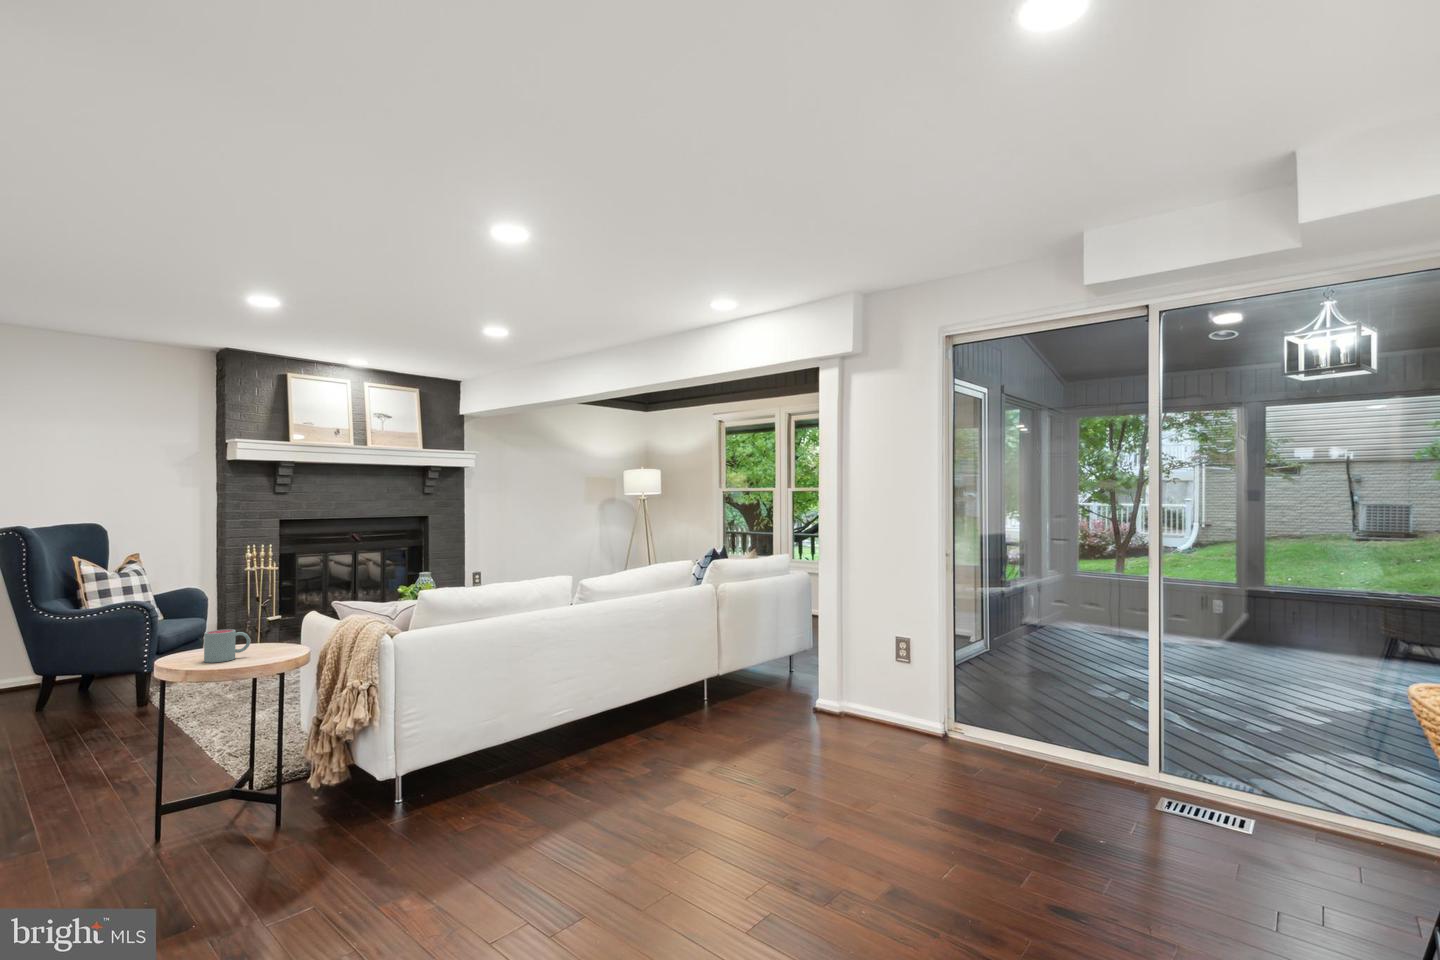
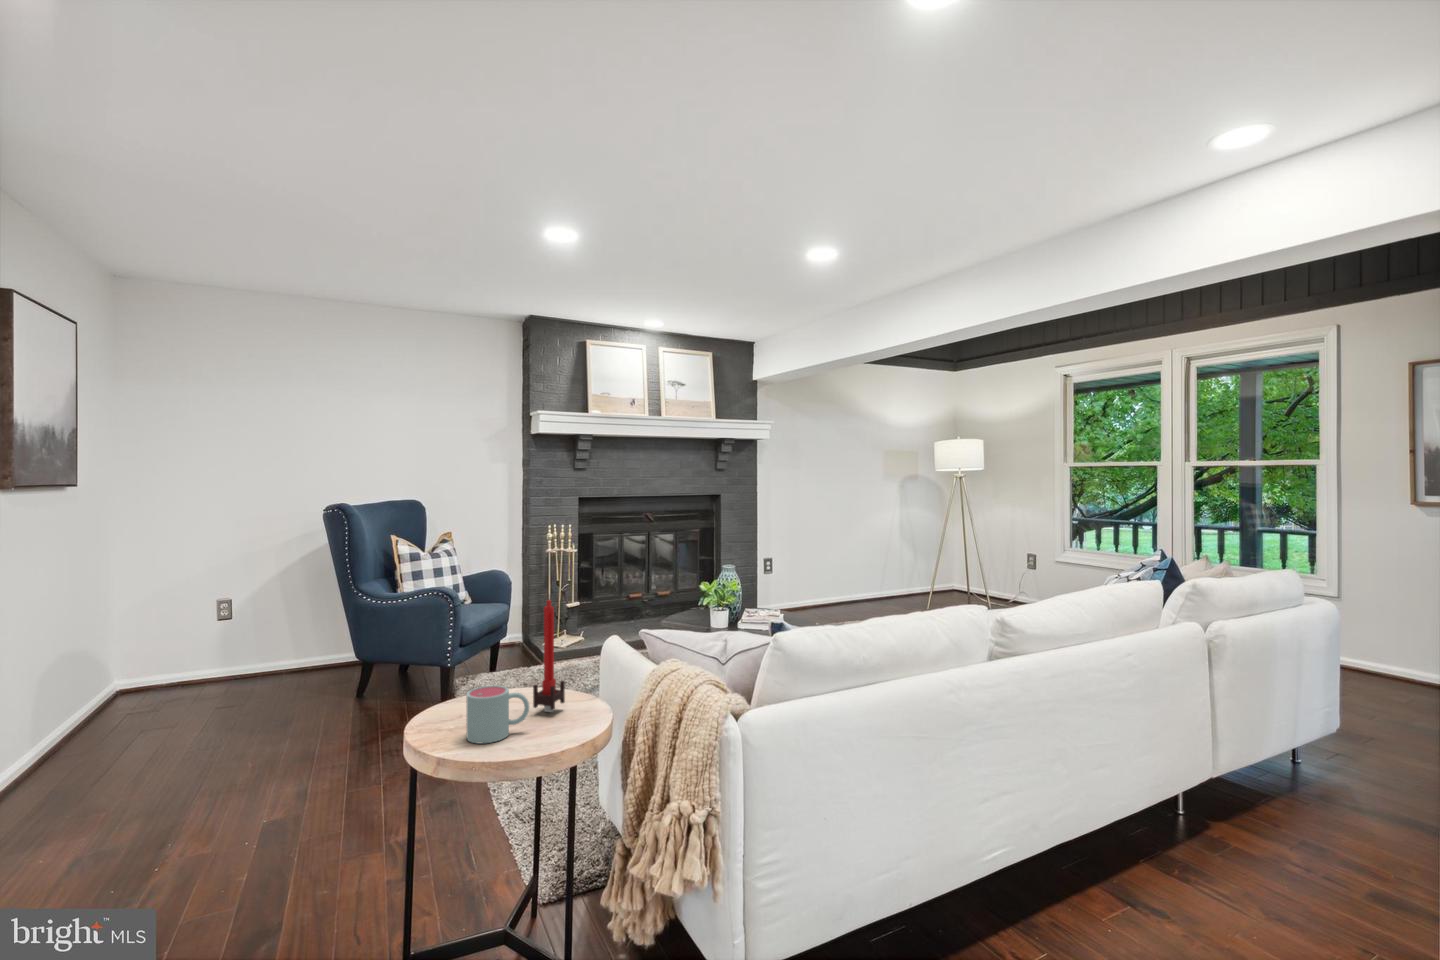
candle: none [251,576,275,650] -> present [533,600,565,712]

